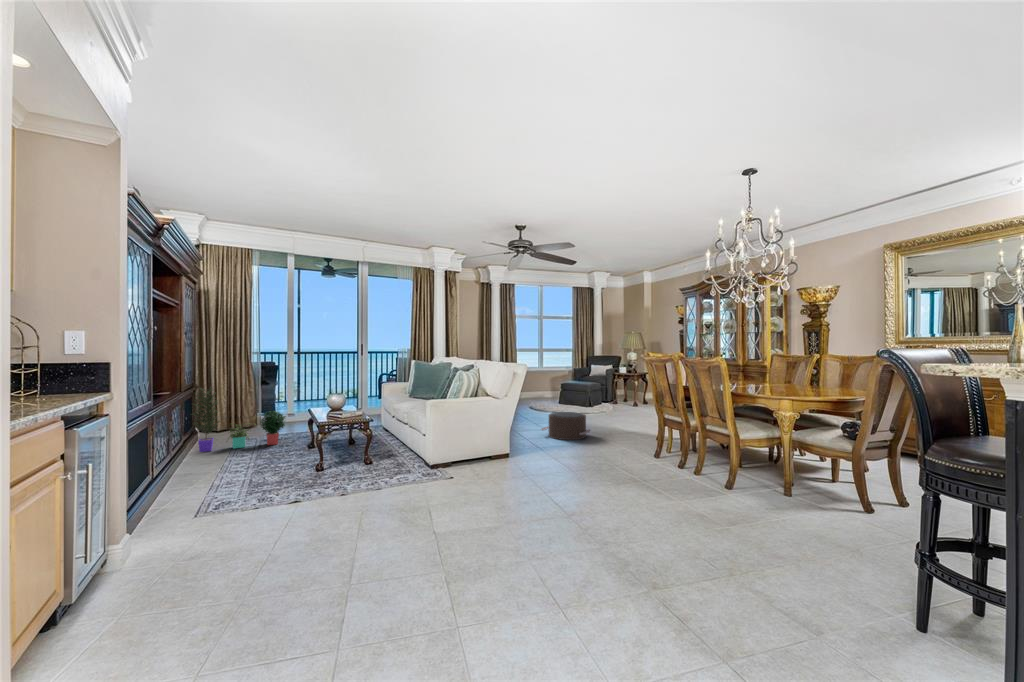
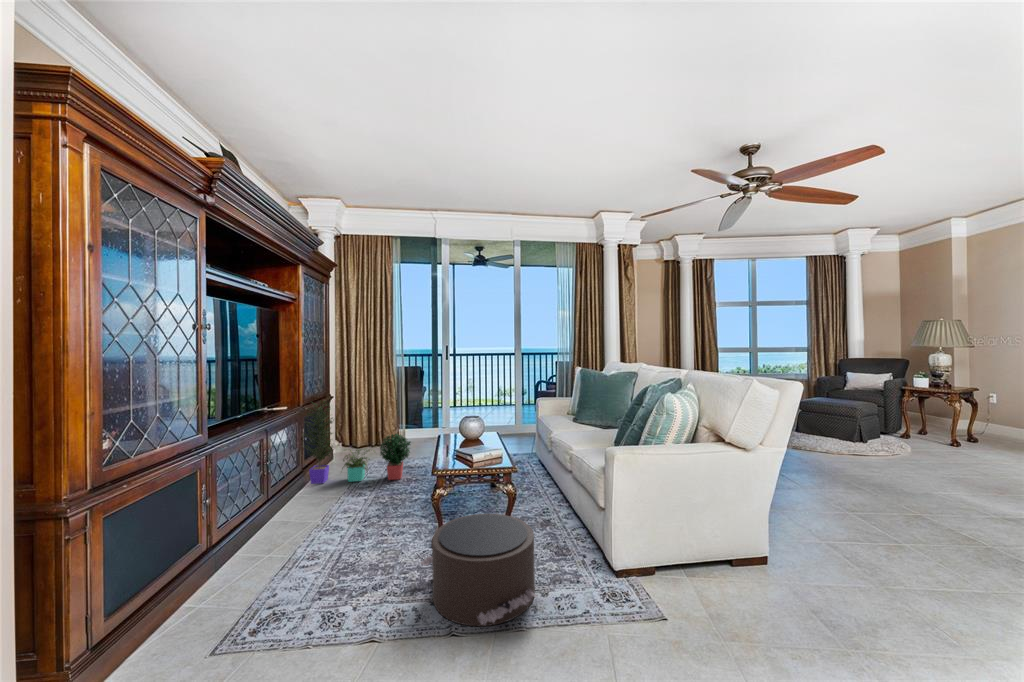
pouf: present [541,412,590,440] -> present [421,514,537,626]

